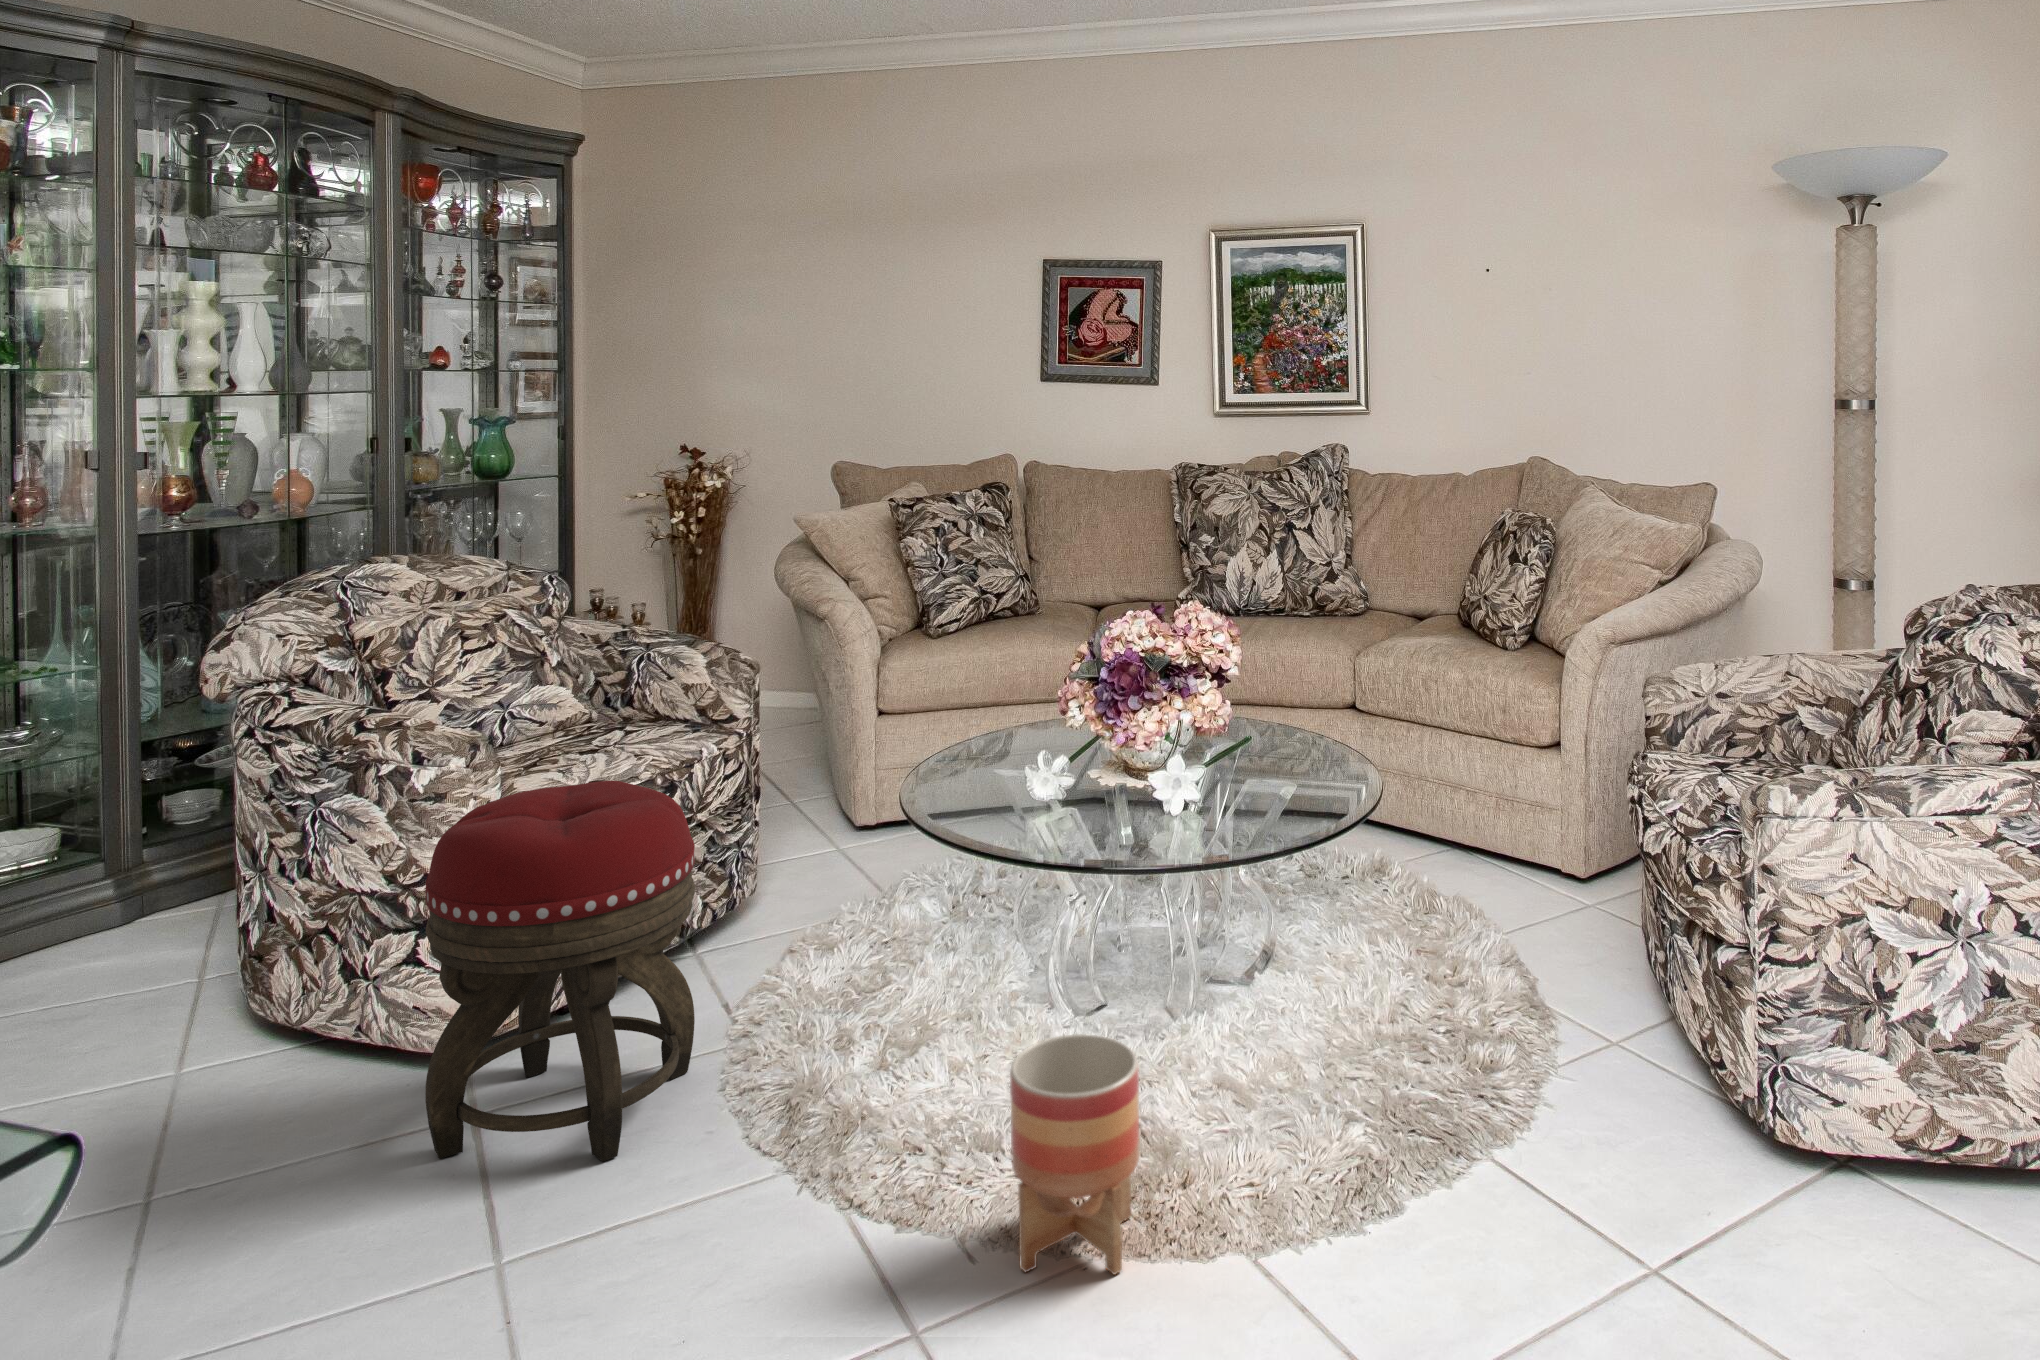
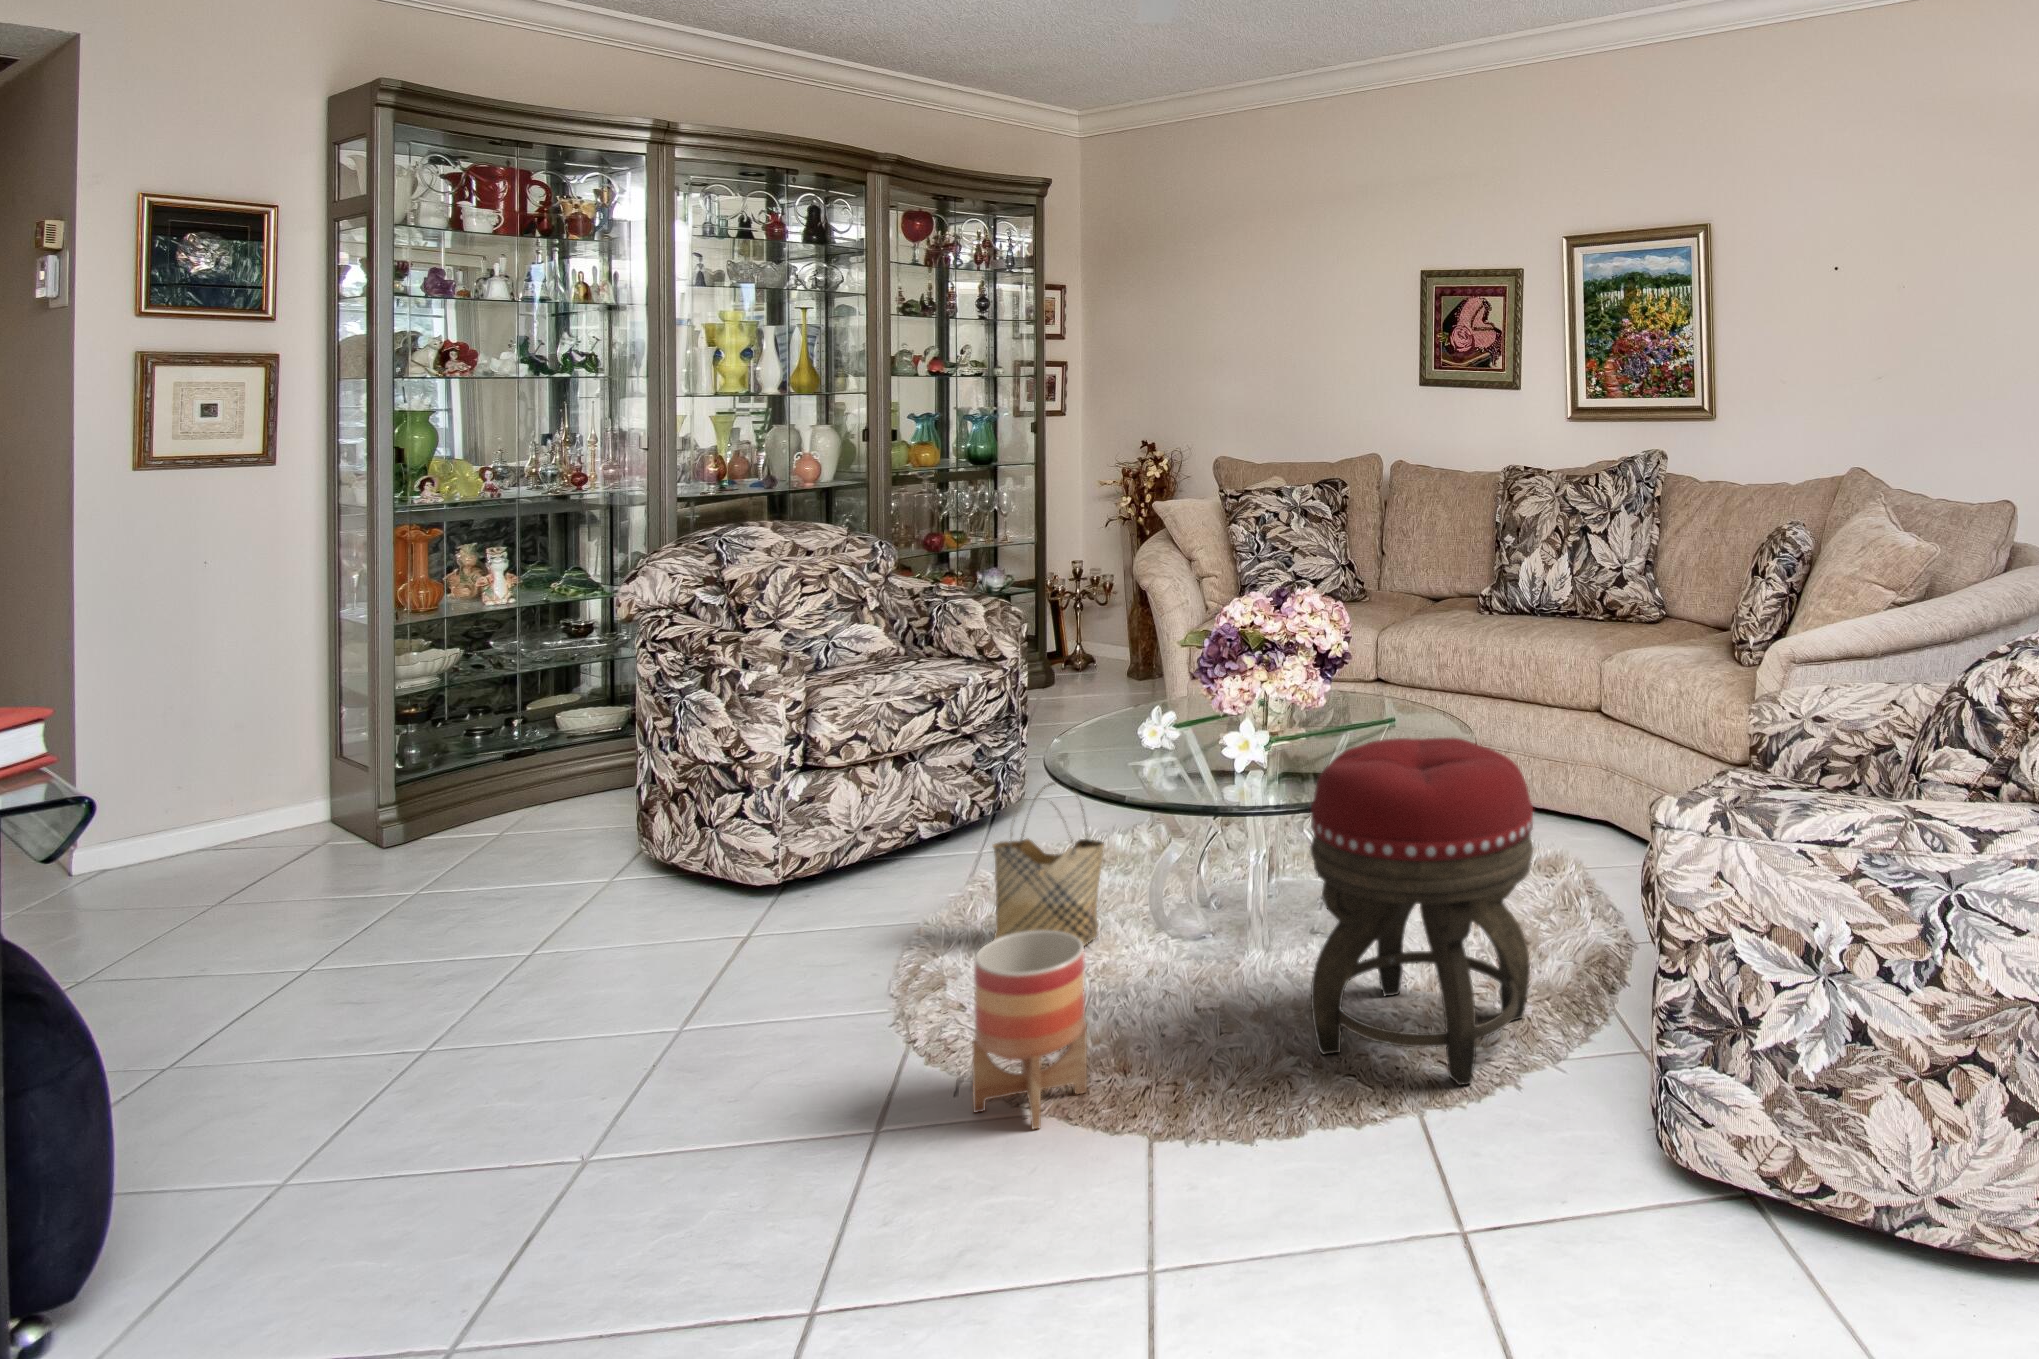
footstool: present [425,781,695,1161] -> present [1311,738,1533,1085]
woven basket: none [831,860,966,1065] -> present [993,781,1104,946]

